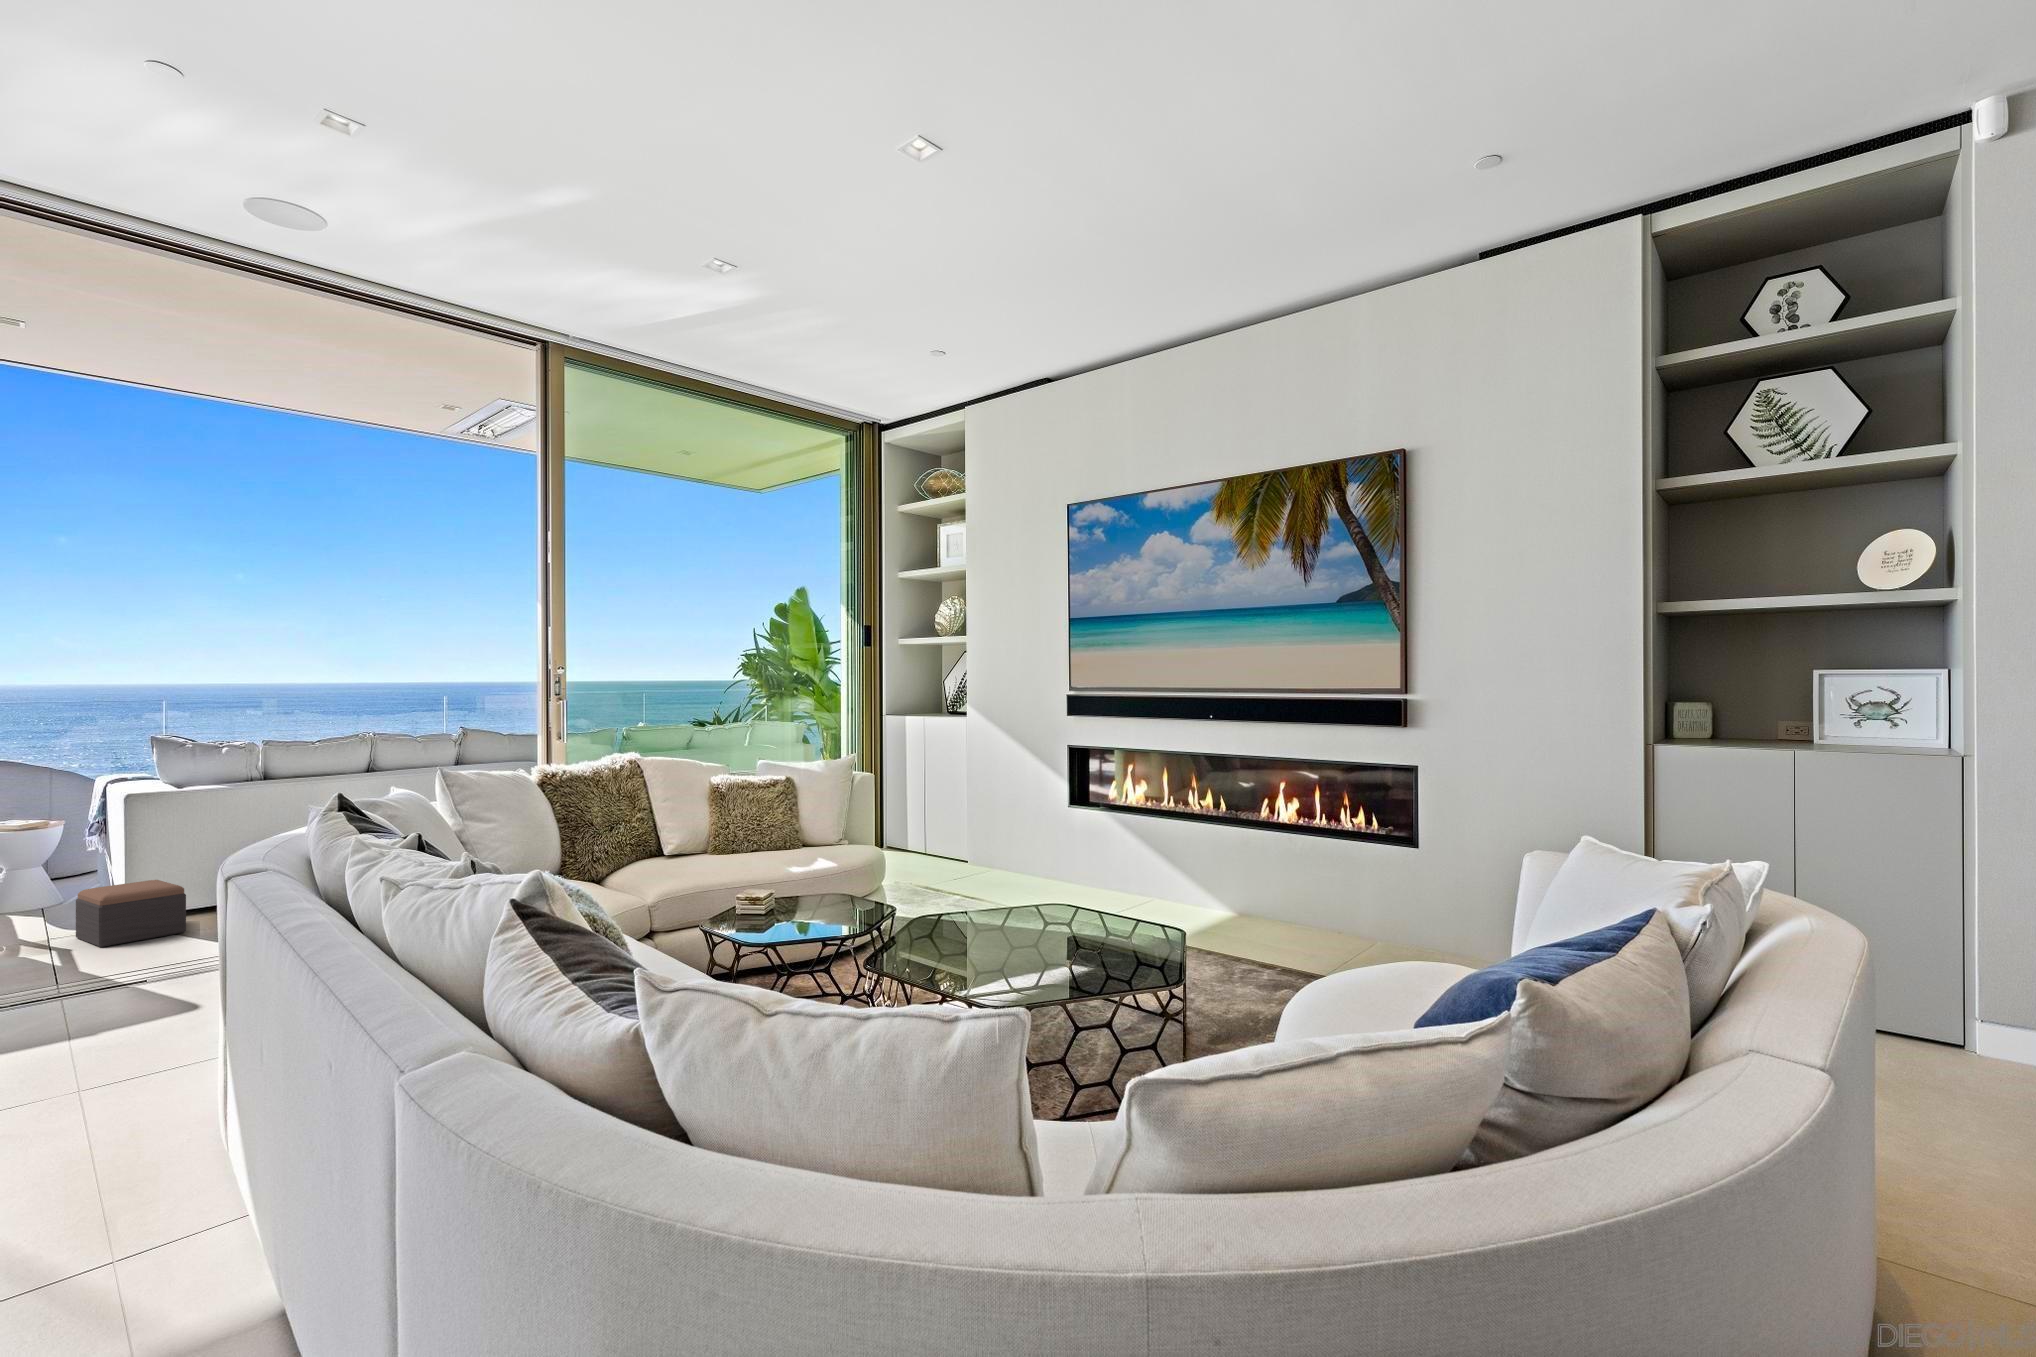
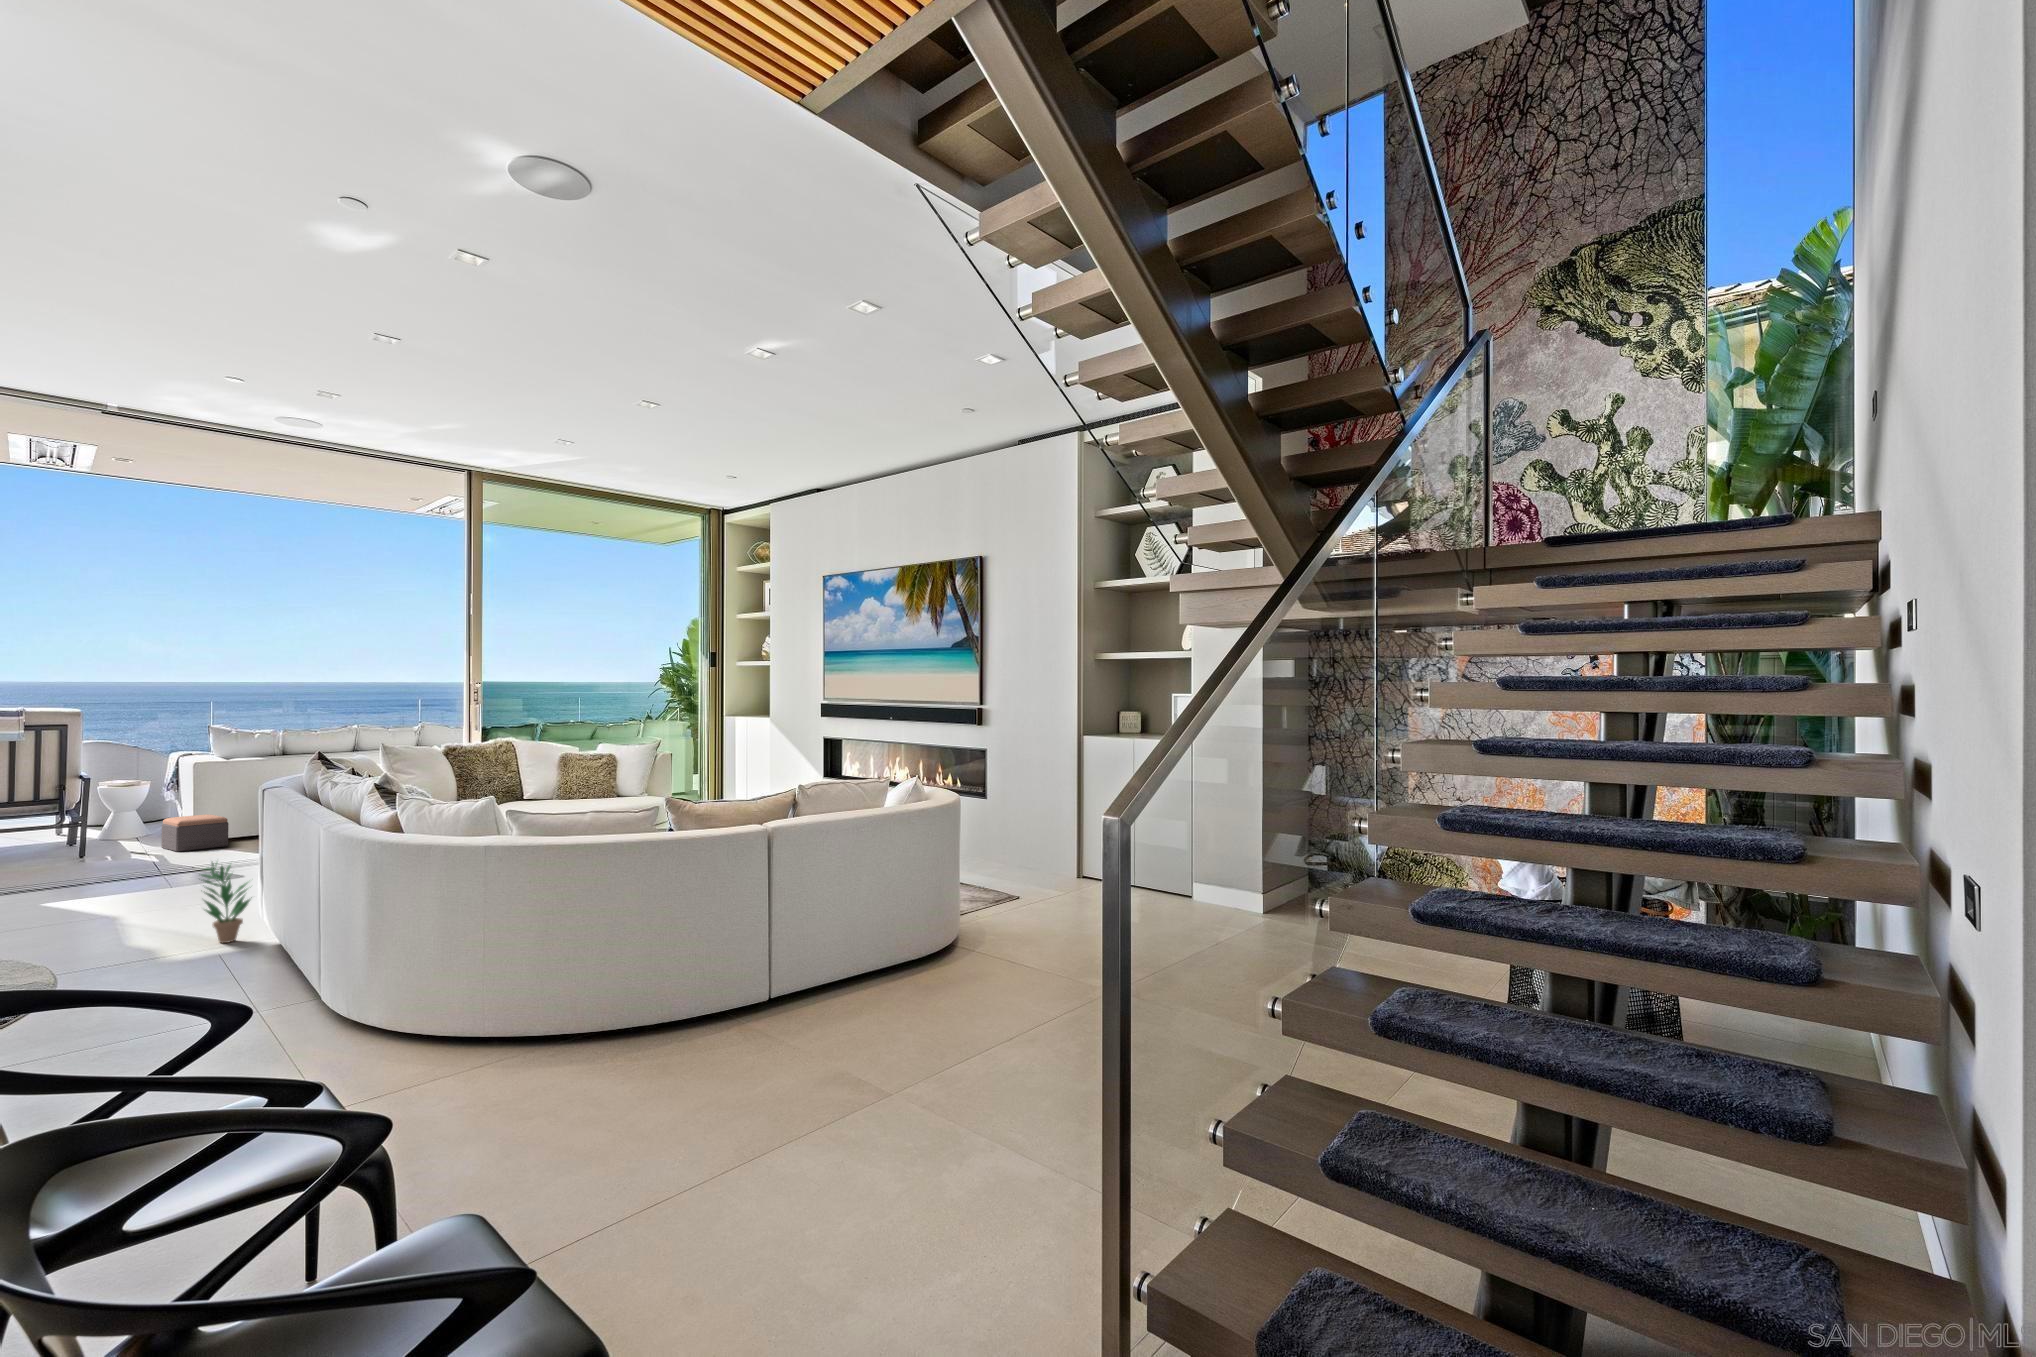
potted plant: none [103,1058,240,1261] -> present [201,862,252,943]

